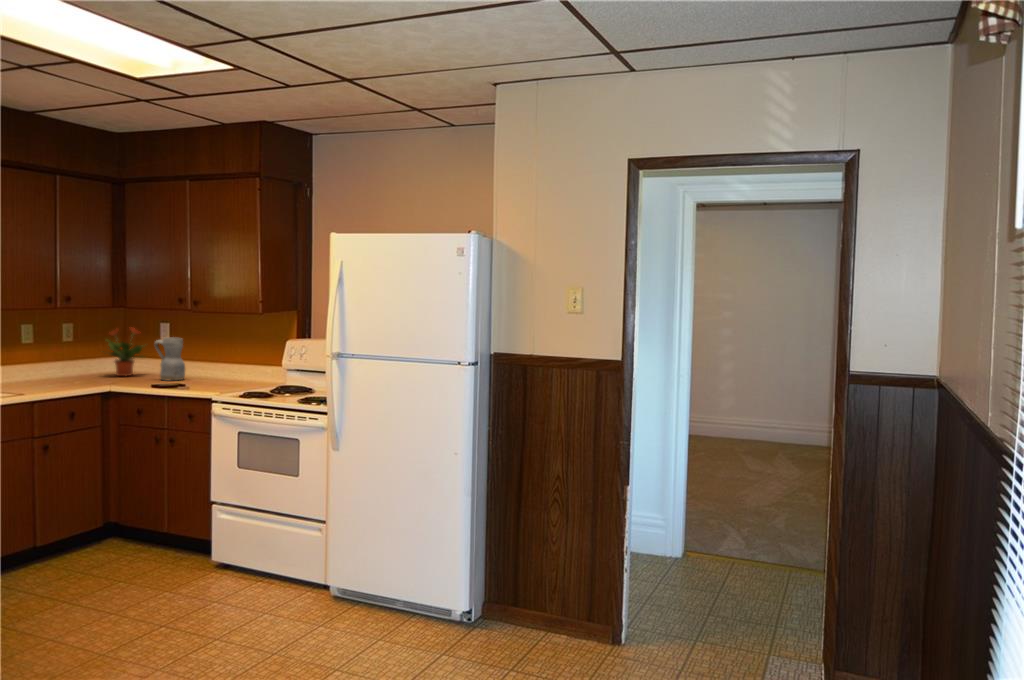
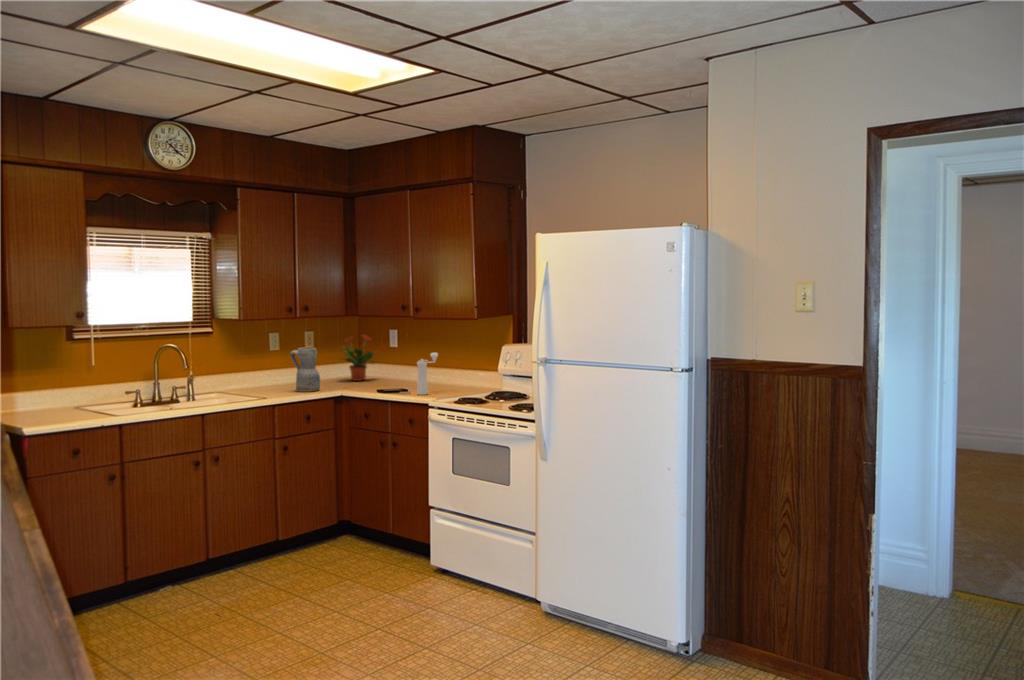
ceramic pitcher: present [154,337,185,380] -> present [290,348,320,392]
pepper mill: none [197,347,220,390] -> present [417,353,438,395]

